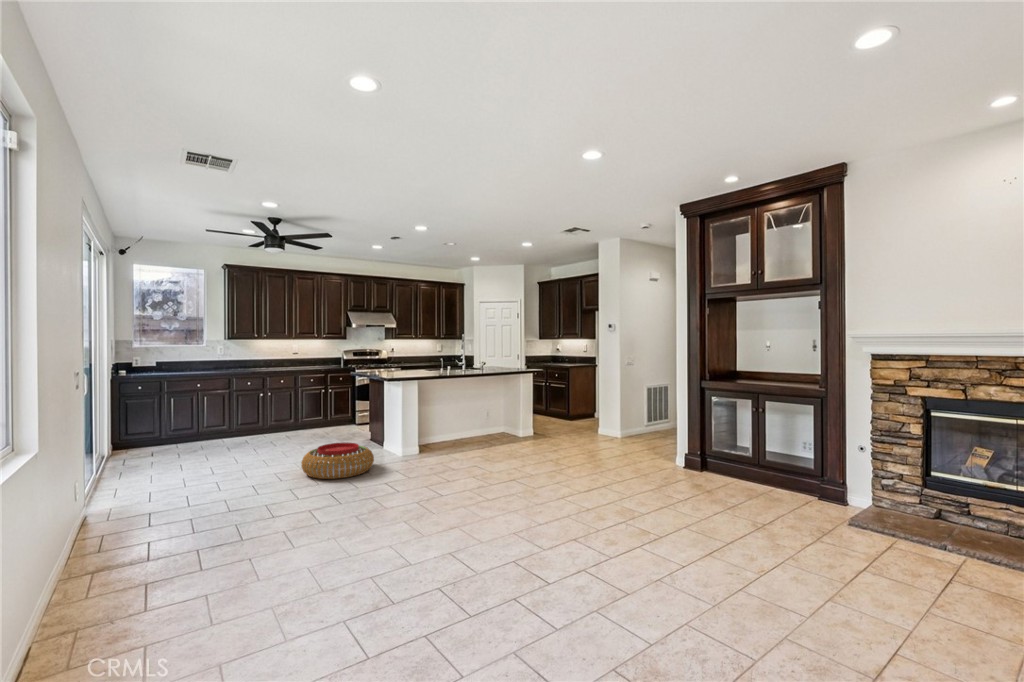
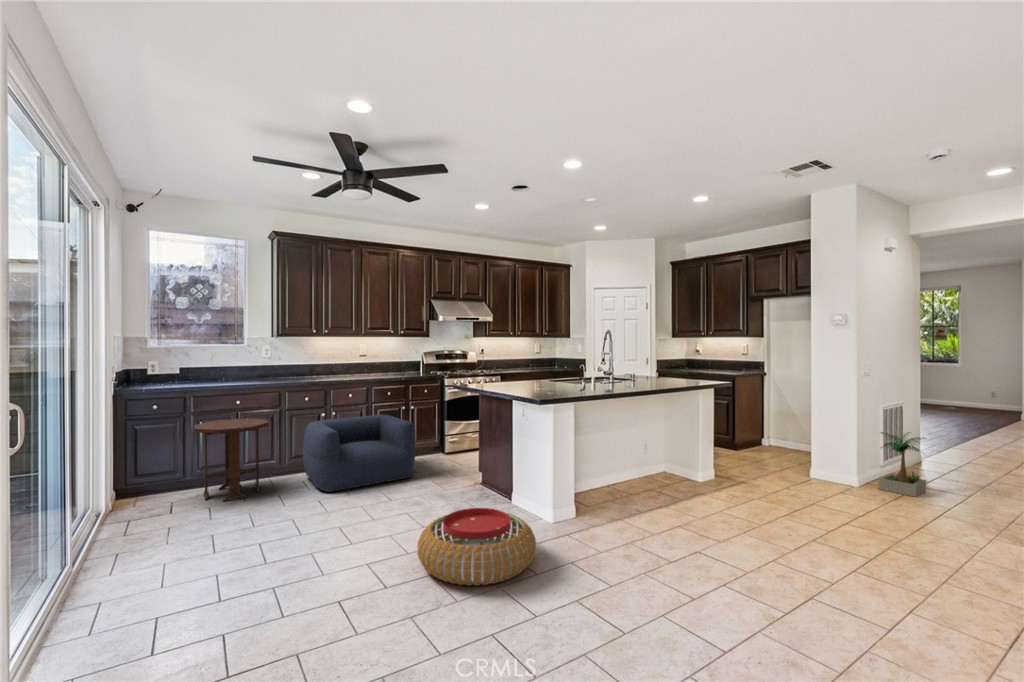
armchair: none [245,395,325,444] -> present [303,415,415,492]
side table: none [167,396,219,450] -> present [194,418,269,501]
potted plant: none [628,401,657,442] -> present [878,432,926,497]

